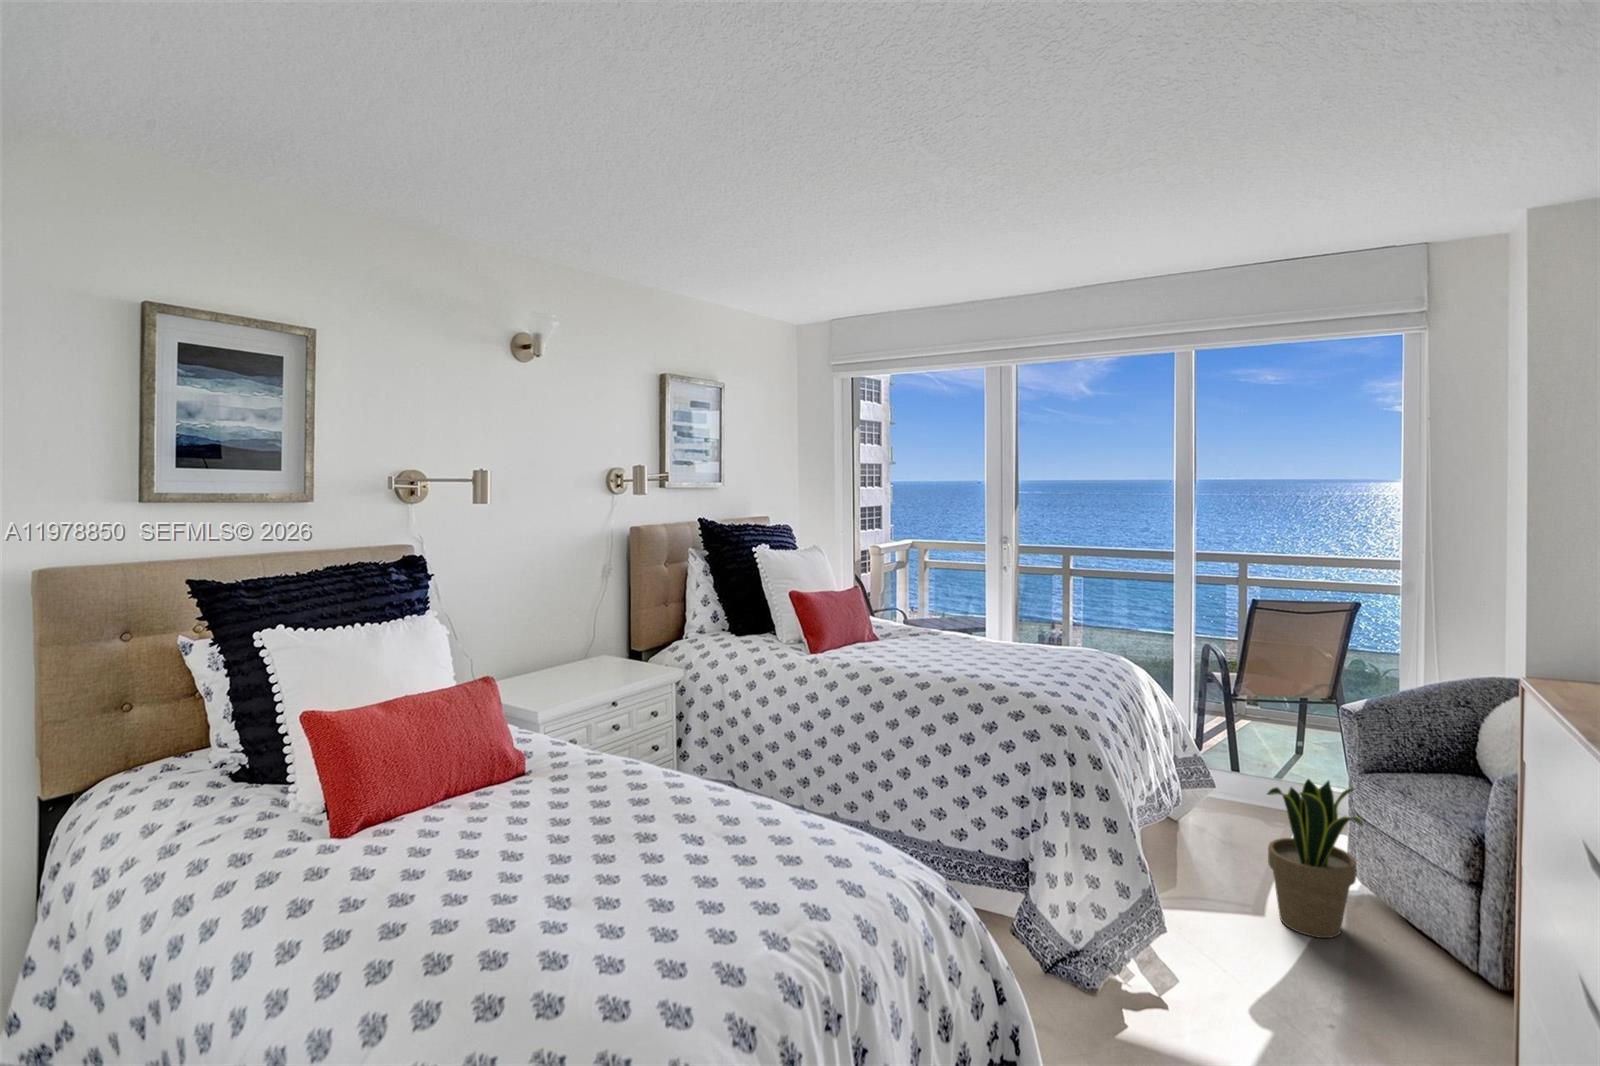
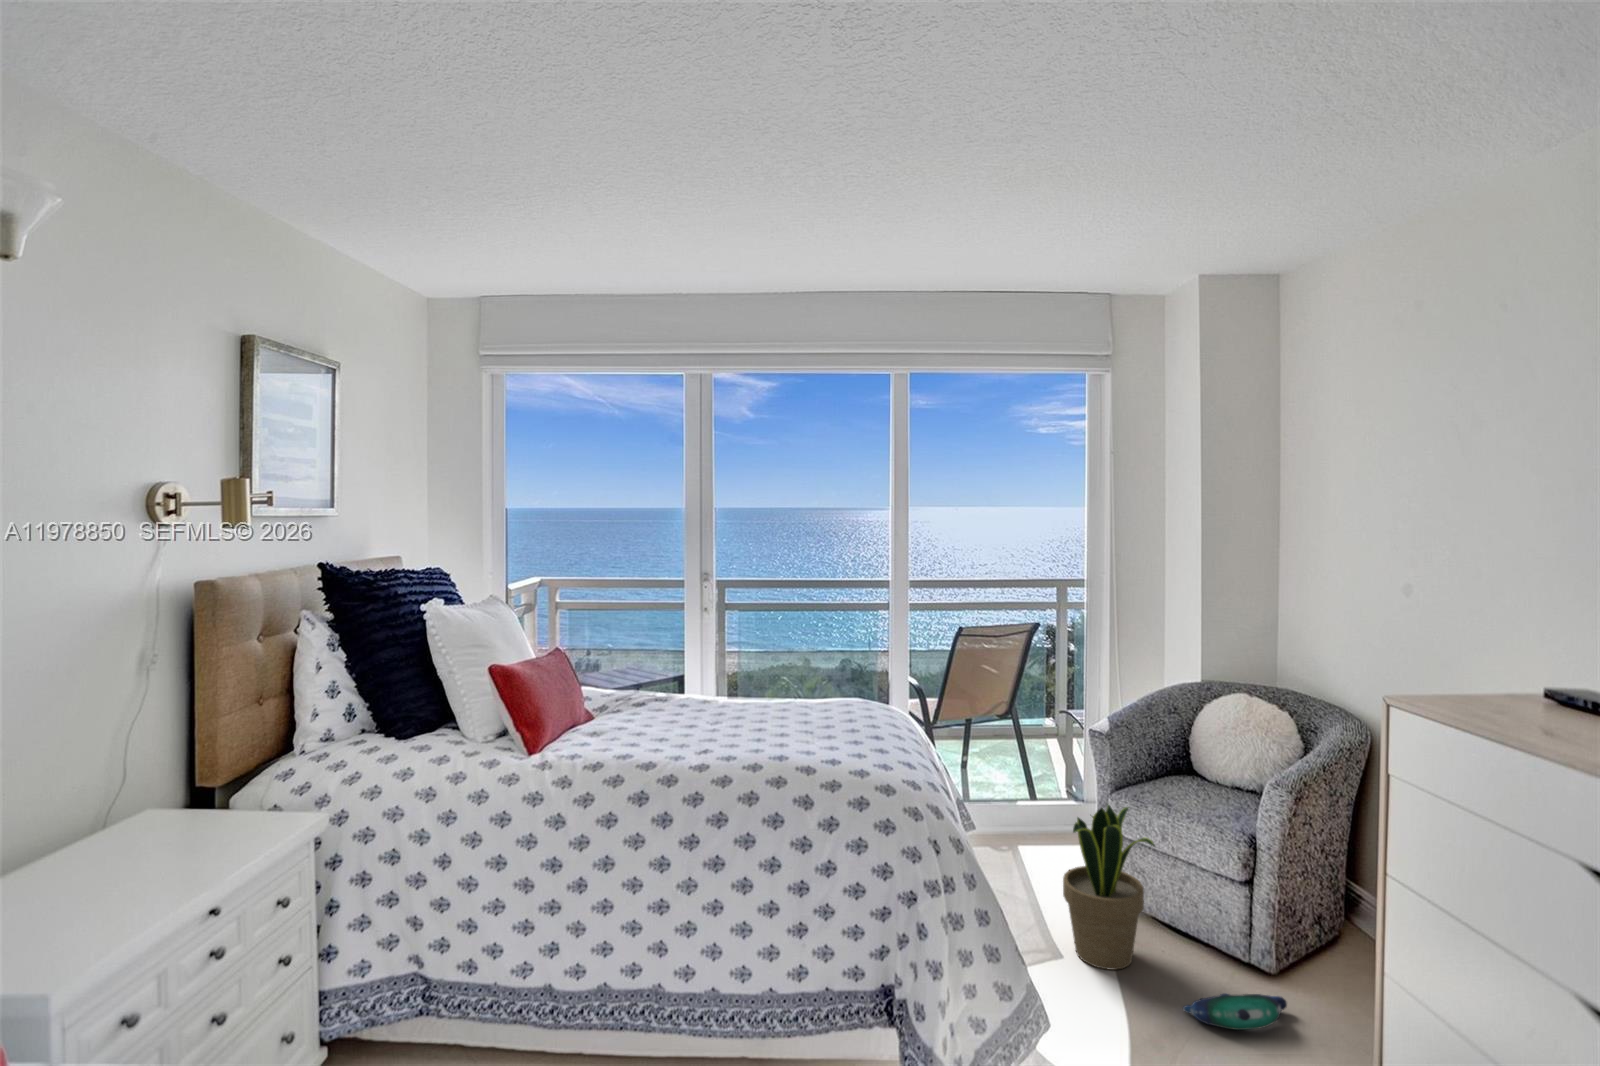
plush toy: none [1356,971,1489,1014] -> present [1183,994,1287,1030]

